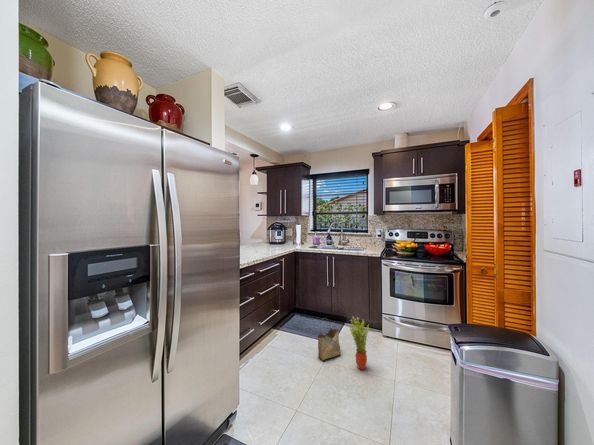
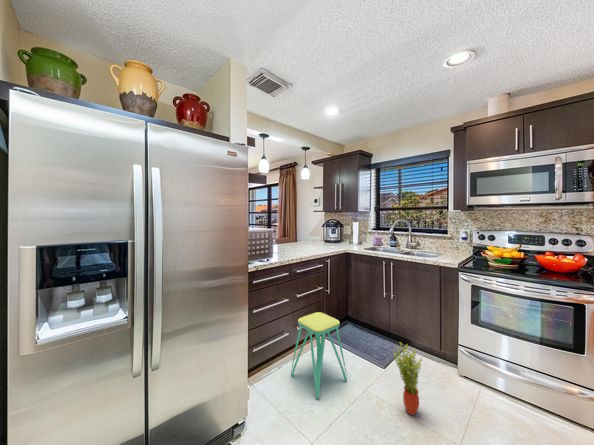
stool: none [262,304,310,377] -> present [291,312,347,399]
woven basket: present [318,318,340,360] -> none [356,336,387,388]

